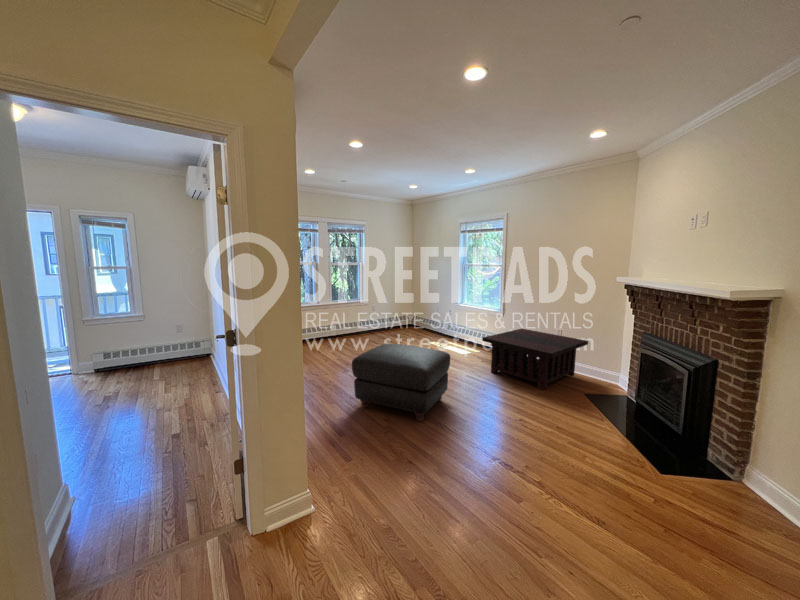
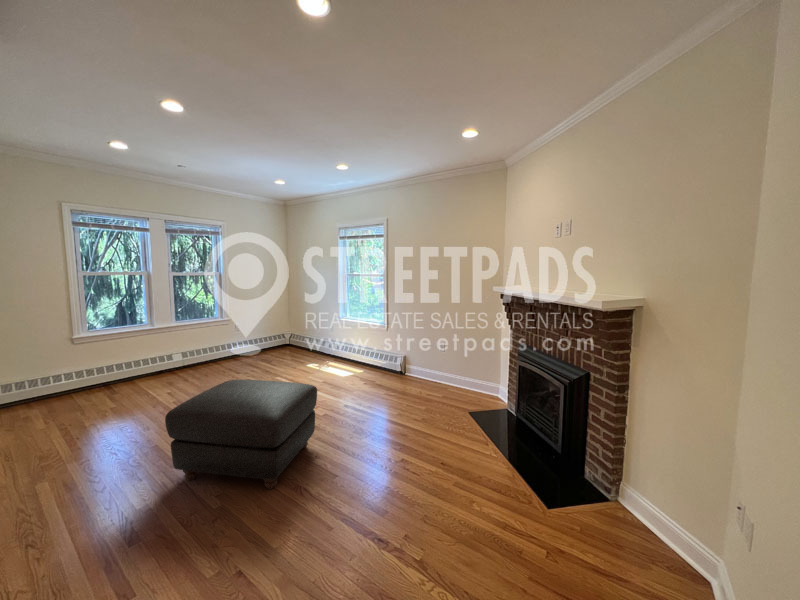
coffee table: present [482,329,588,390] -> none [362,343,469,413]

